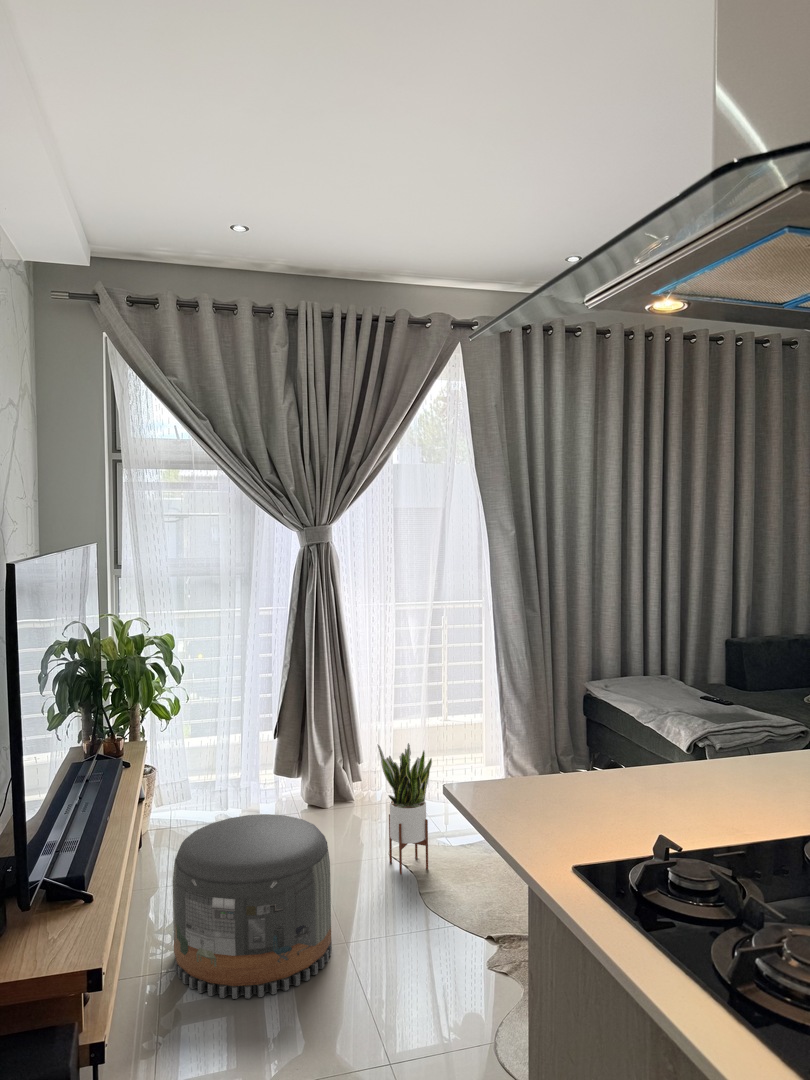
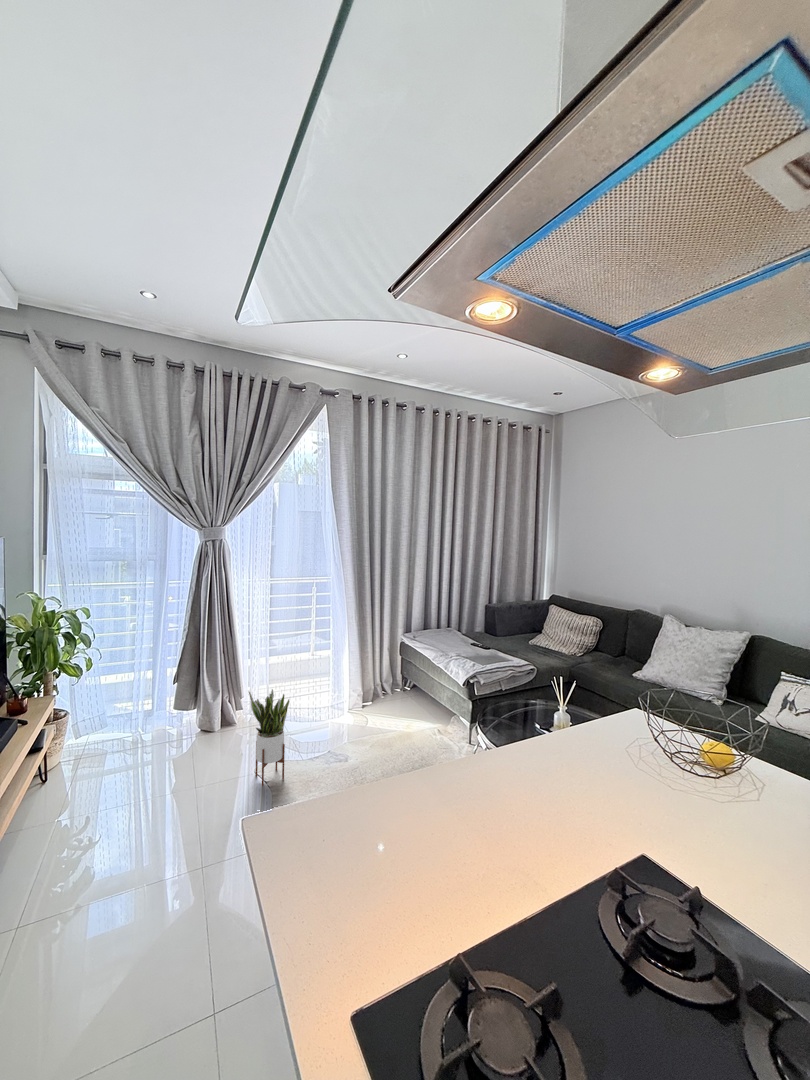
pouf: present [173,814,332,999] -> none [47,758,197,936]

